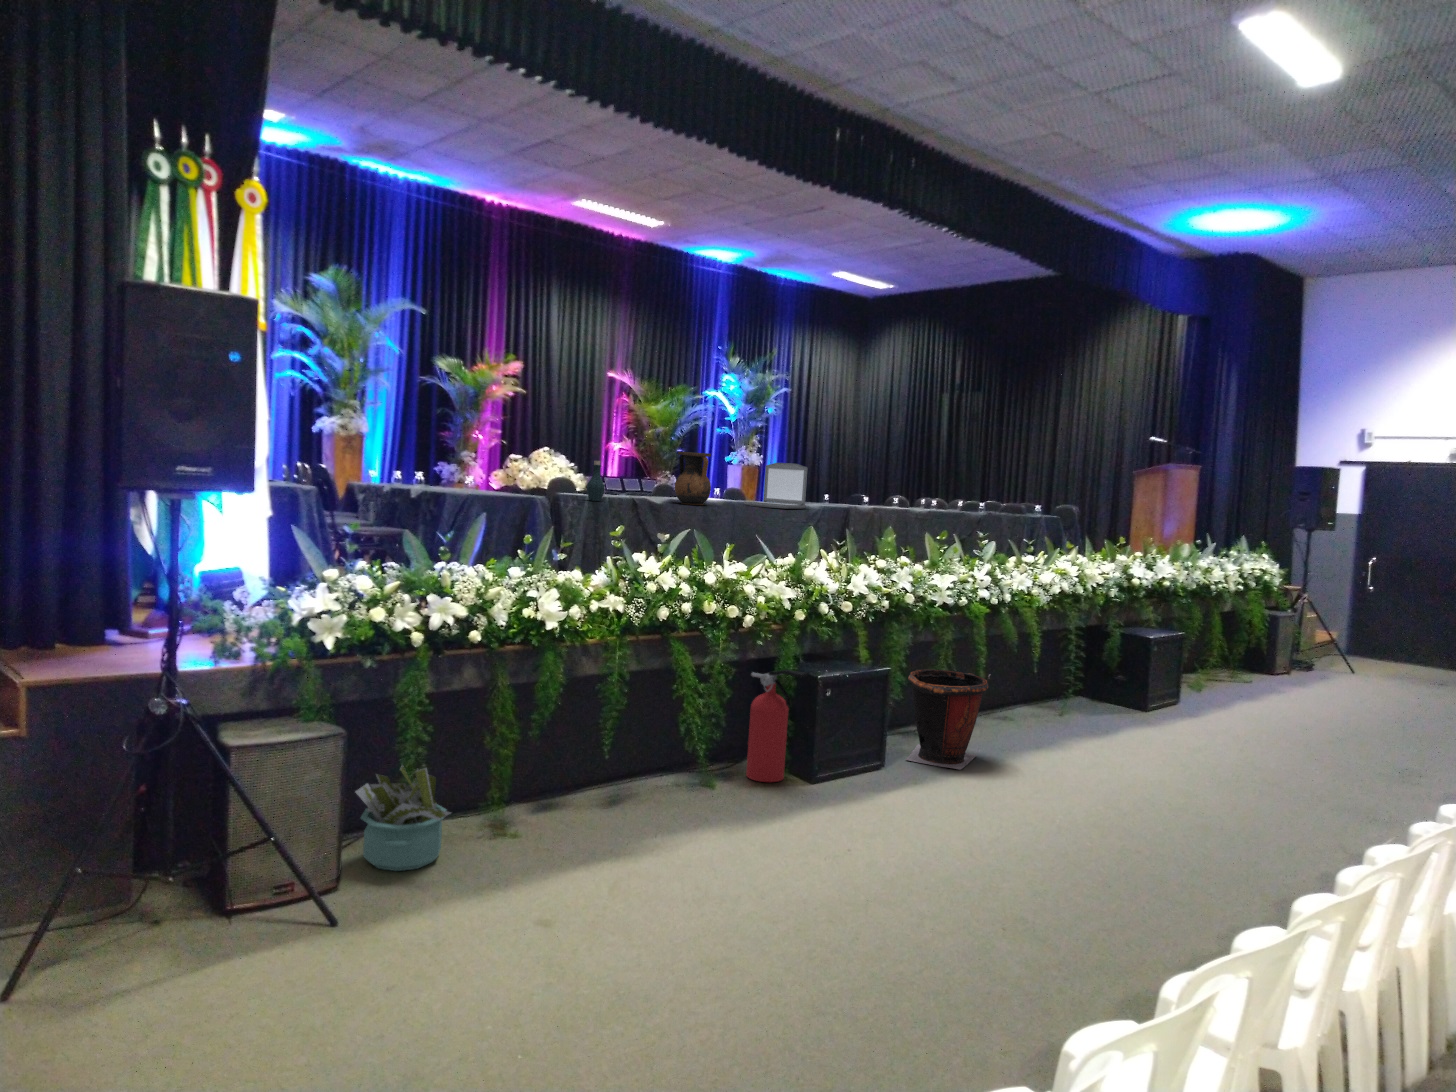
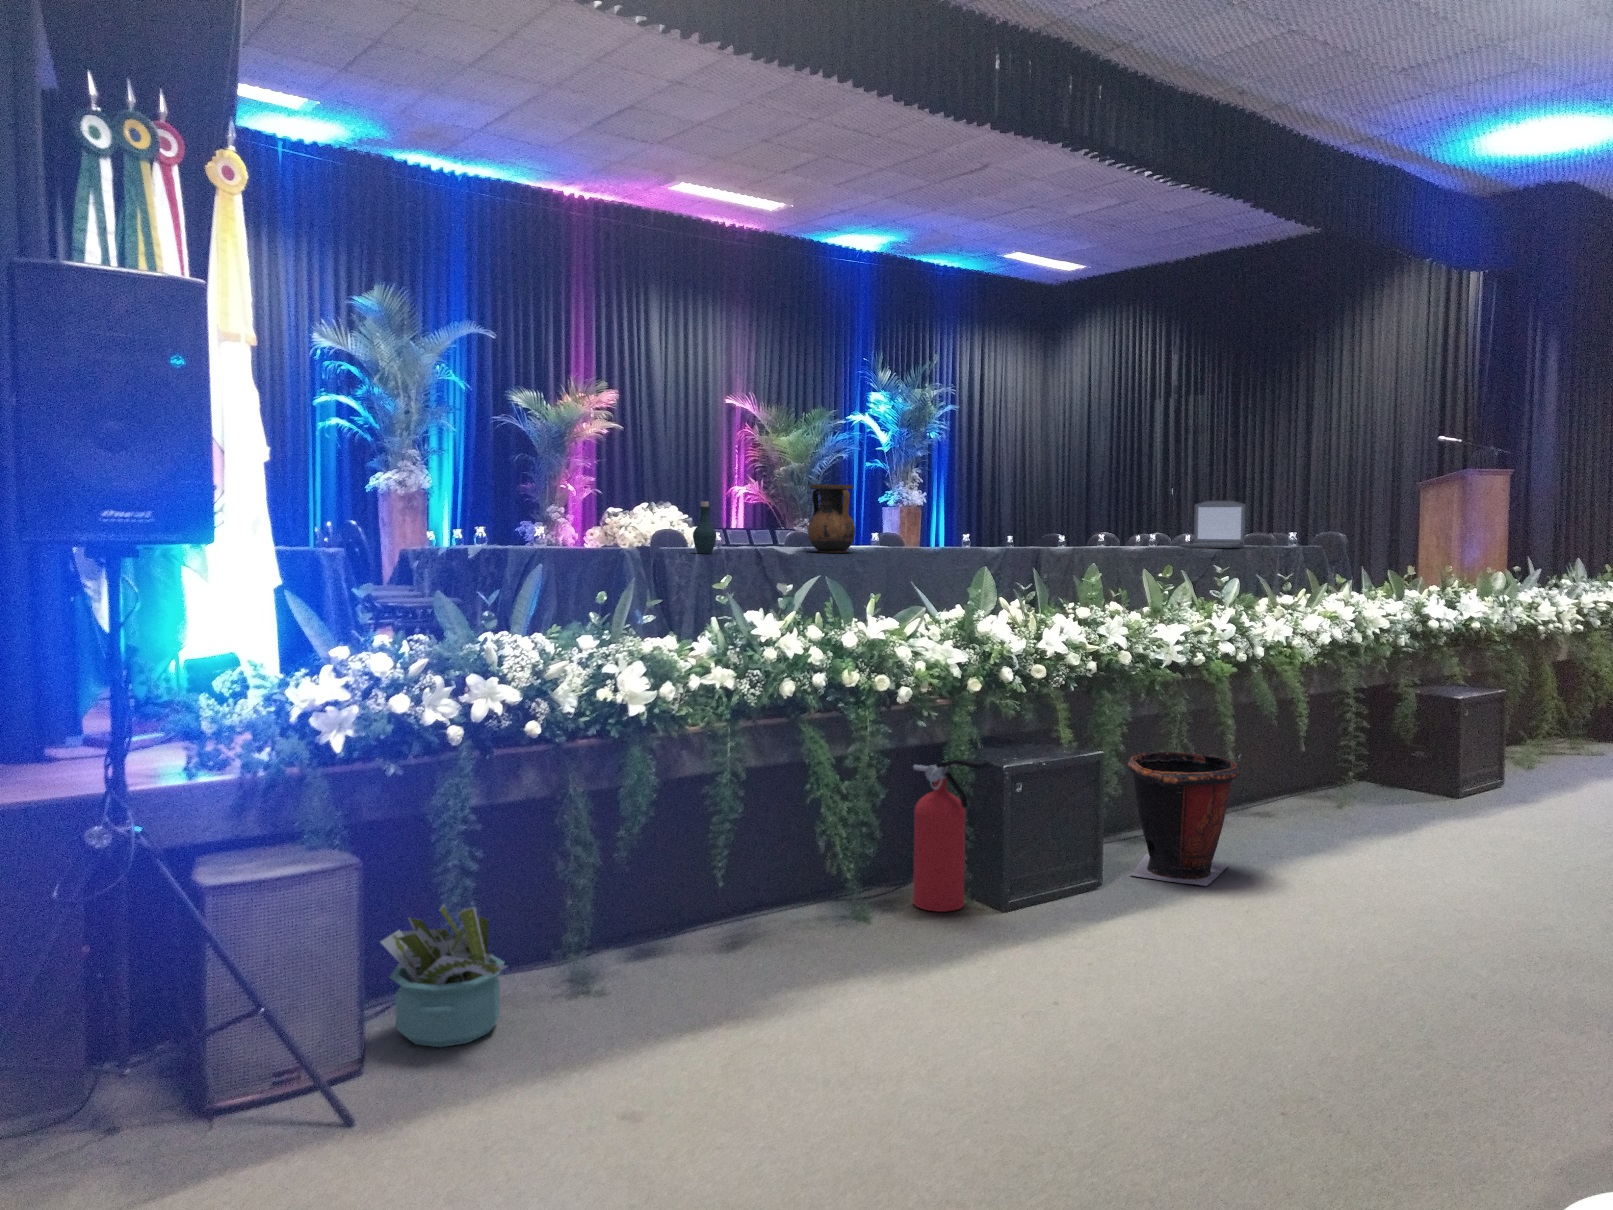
laptop: present [744,463,808,509] -> present [1180,501,1246,548]

